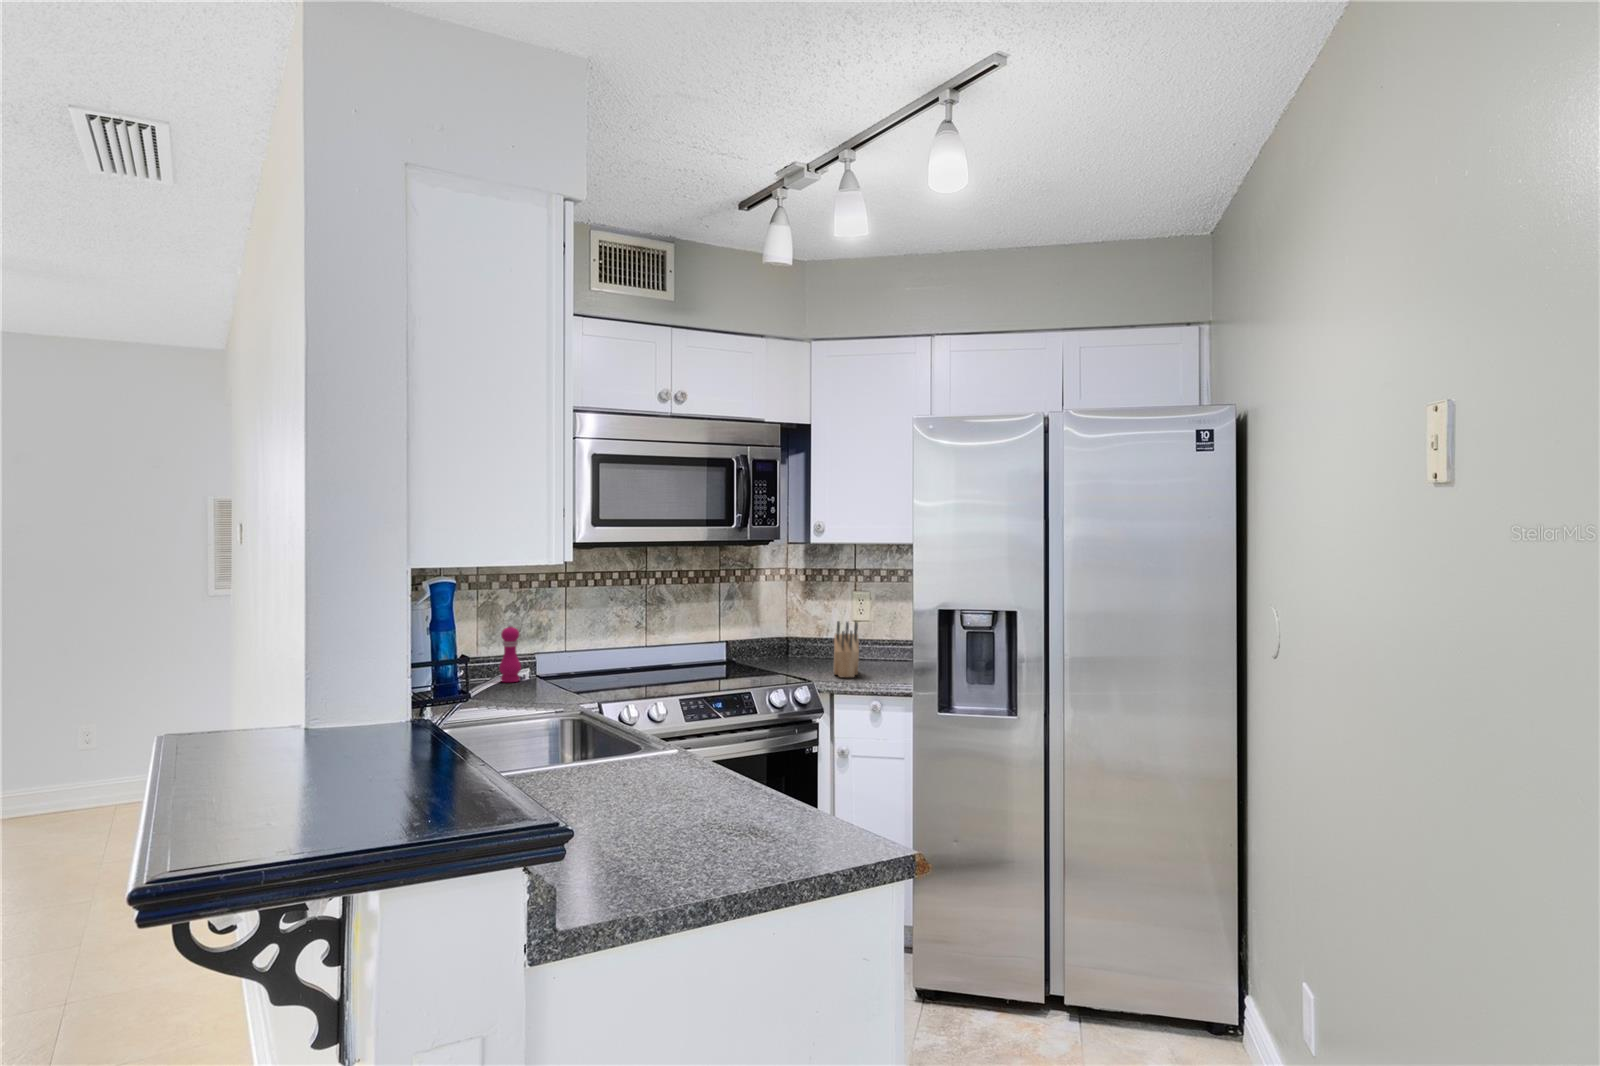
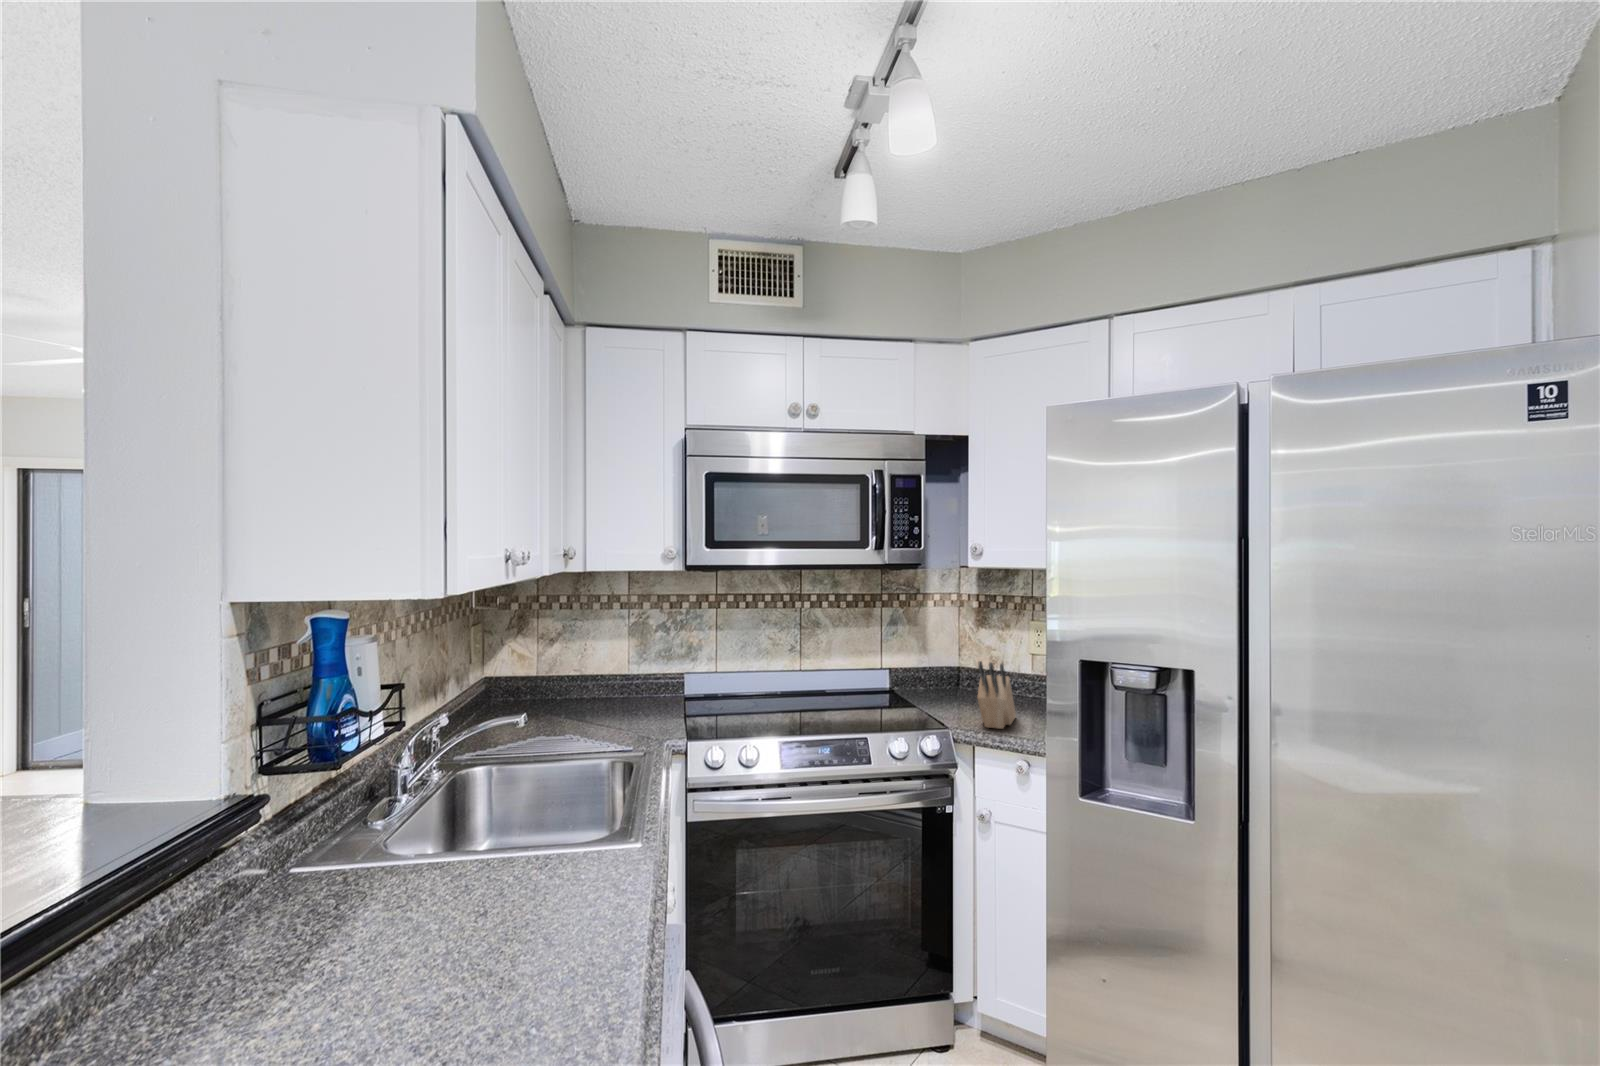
pepper mill: present [499,623,521,682] -> none [639,643,660,703]

